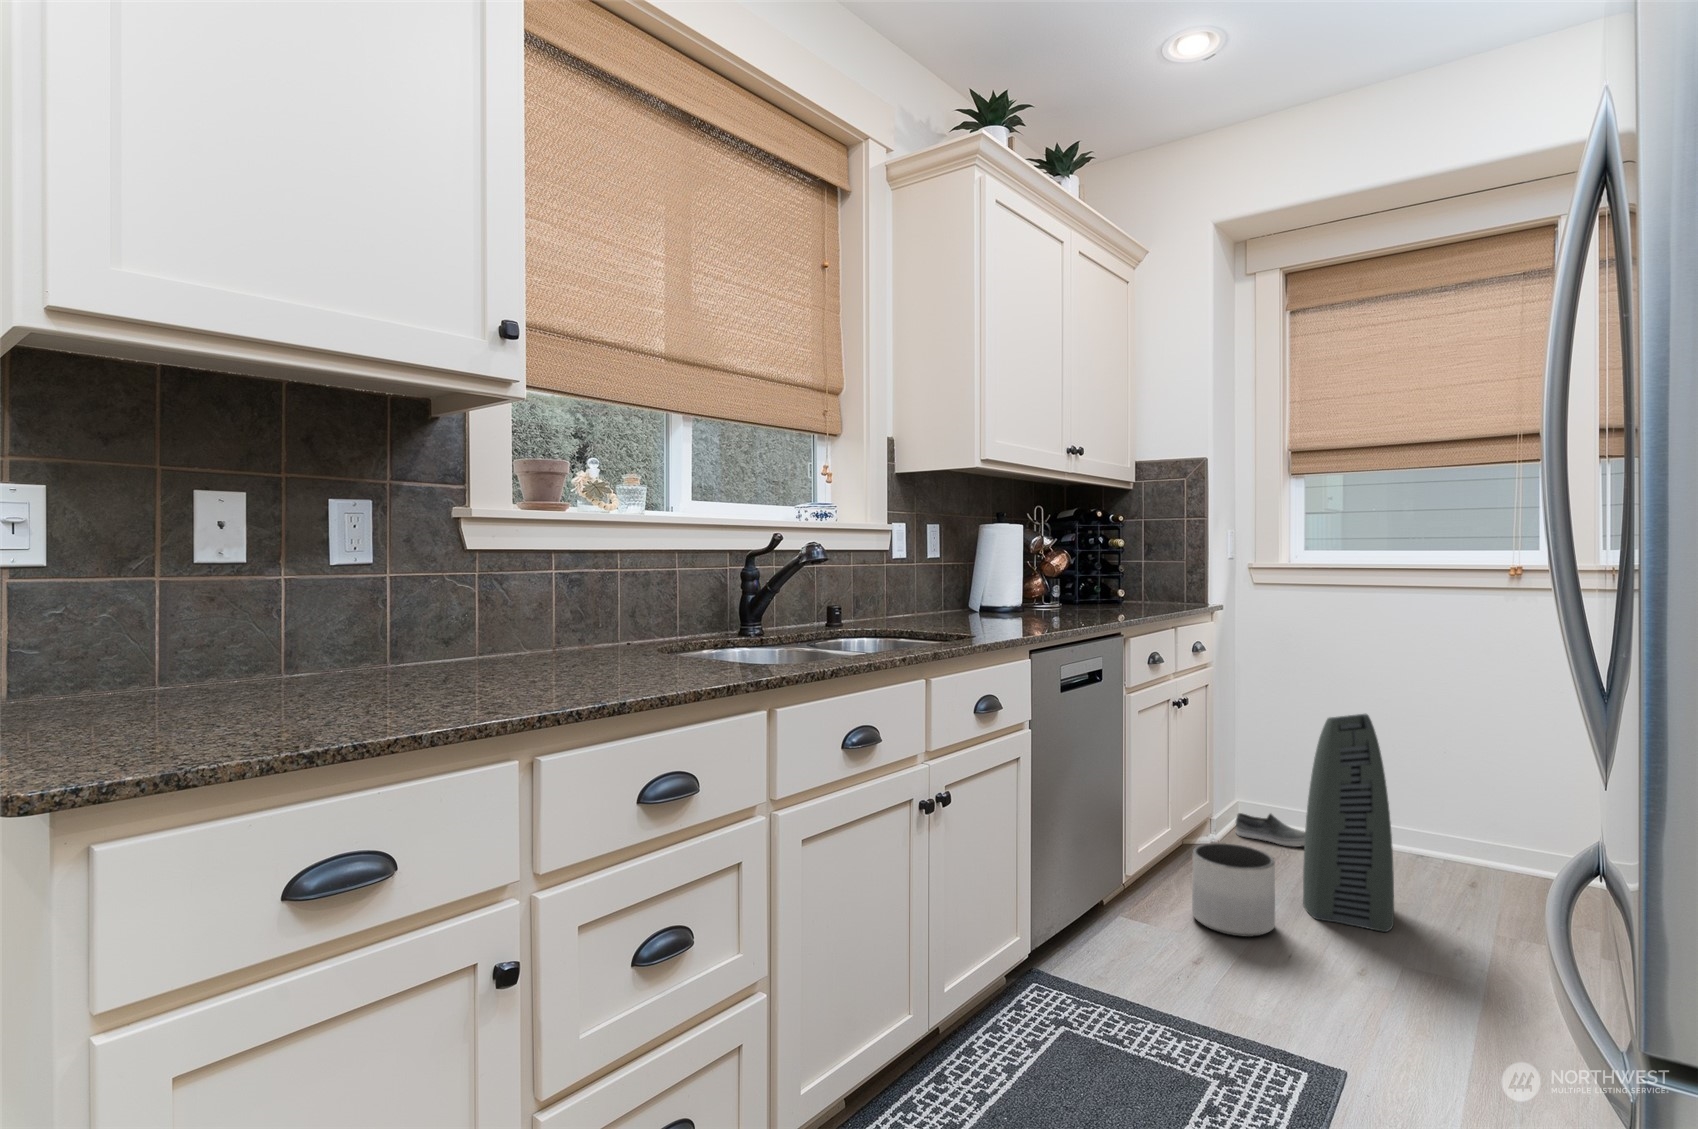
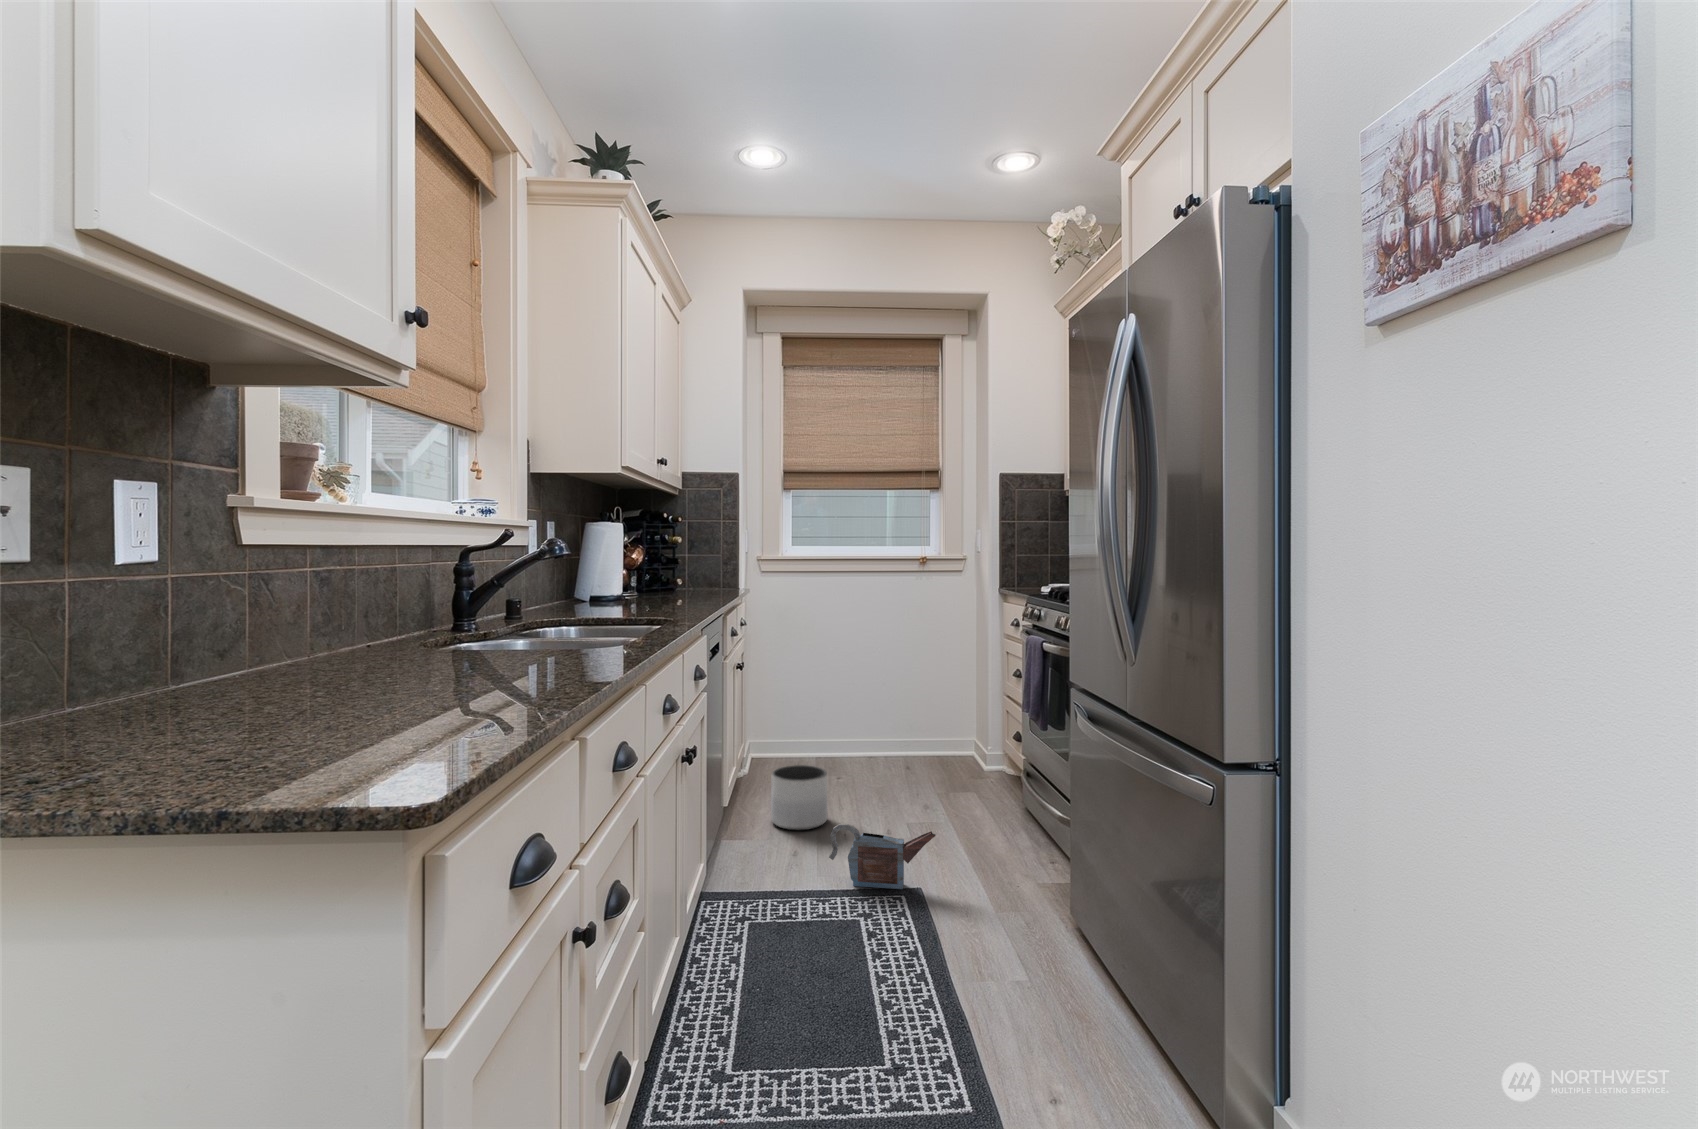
air purifier: present [1303,714,1394,932] -> none [828,660,885,807]
shoe: present [1235,813,1305,847] -> none [757,744,810,766]
watering can: none [1209,938,1374,1065] -> present [829,824,936,889]

